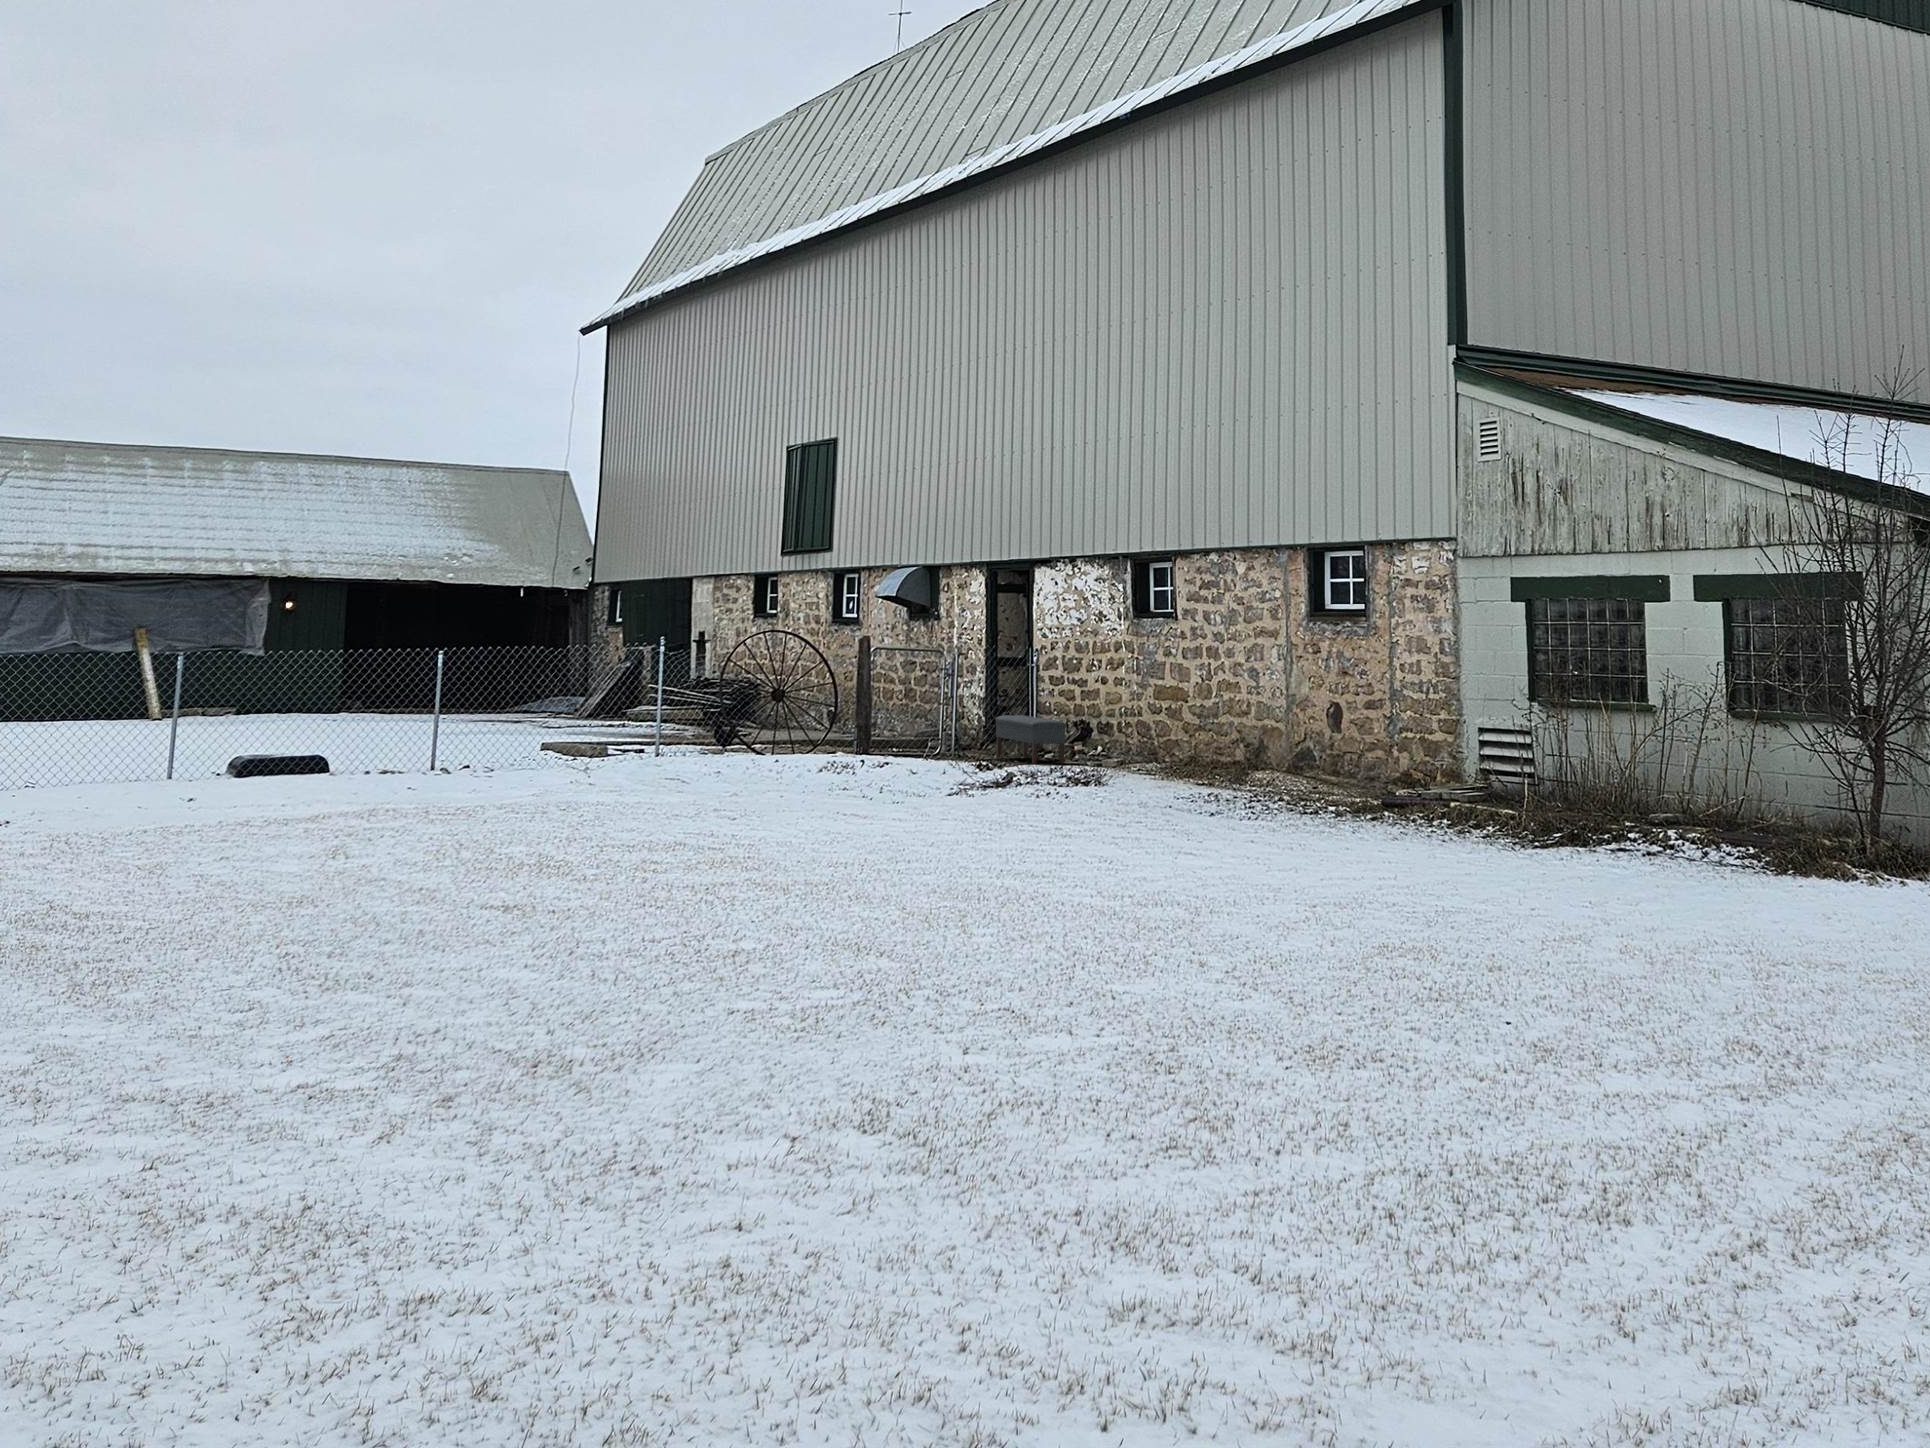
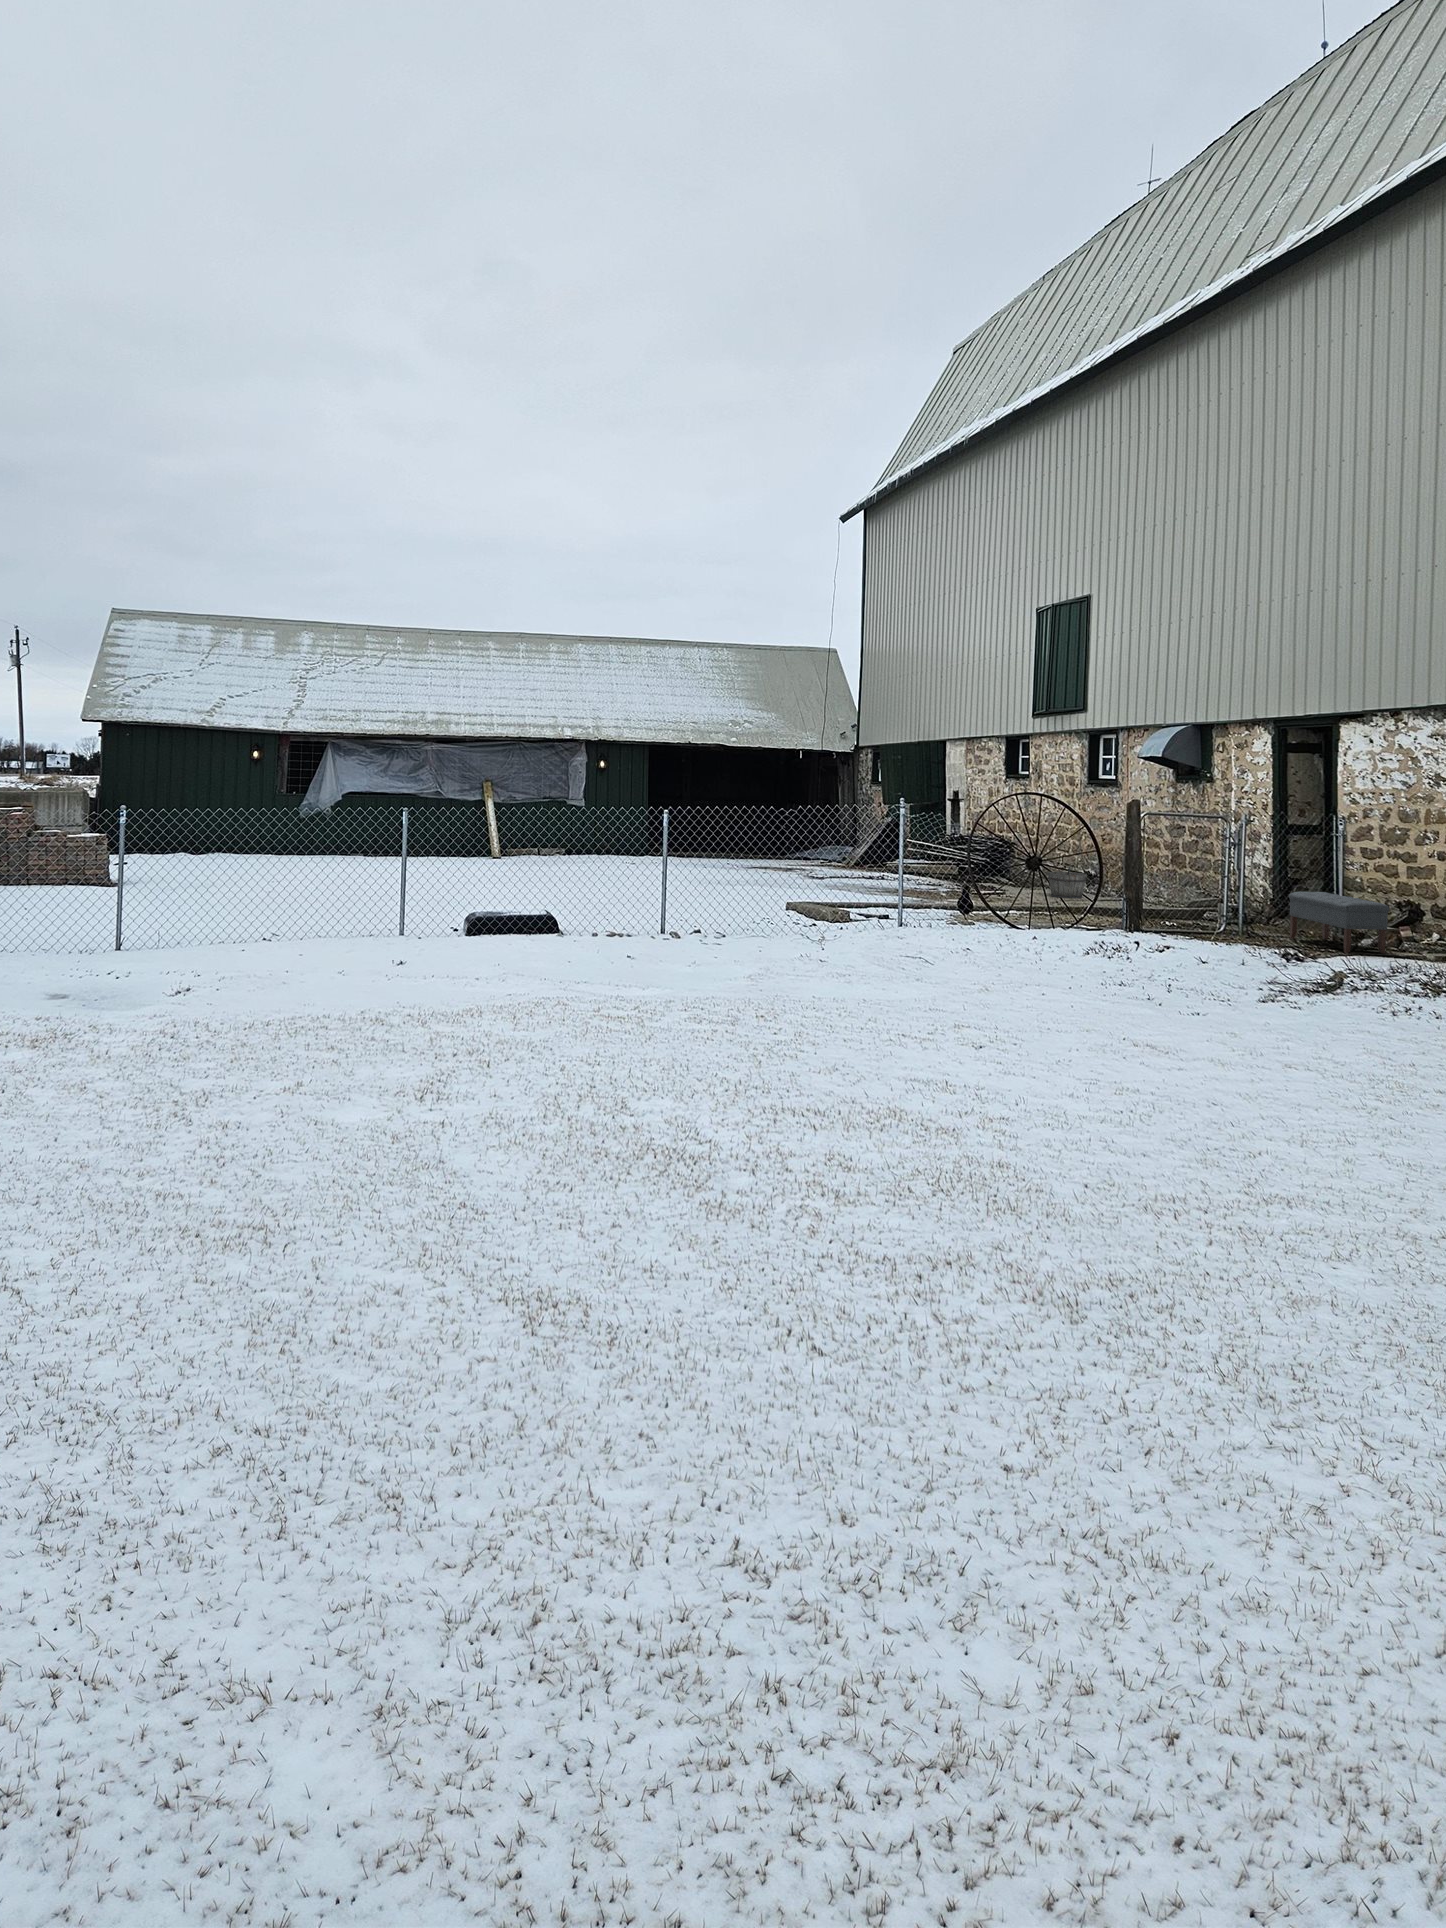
wooden bucket: none [797,704,835,737] -> present [1048,865,1087,898]

